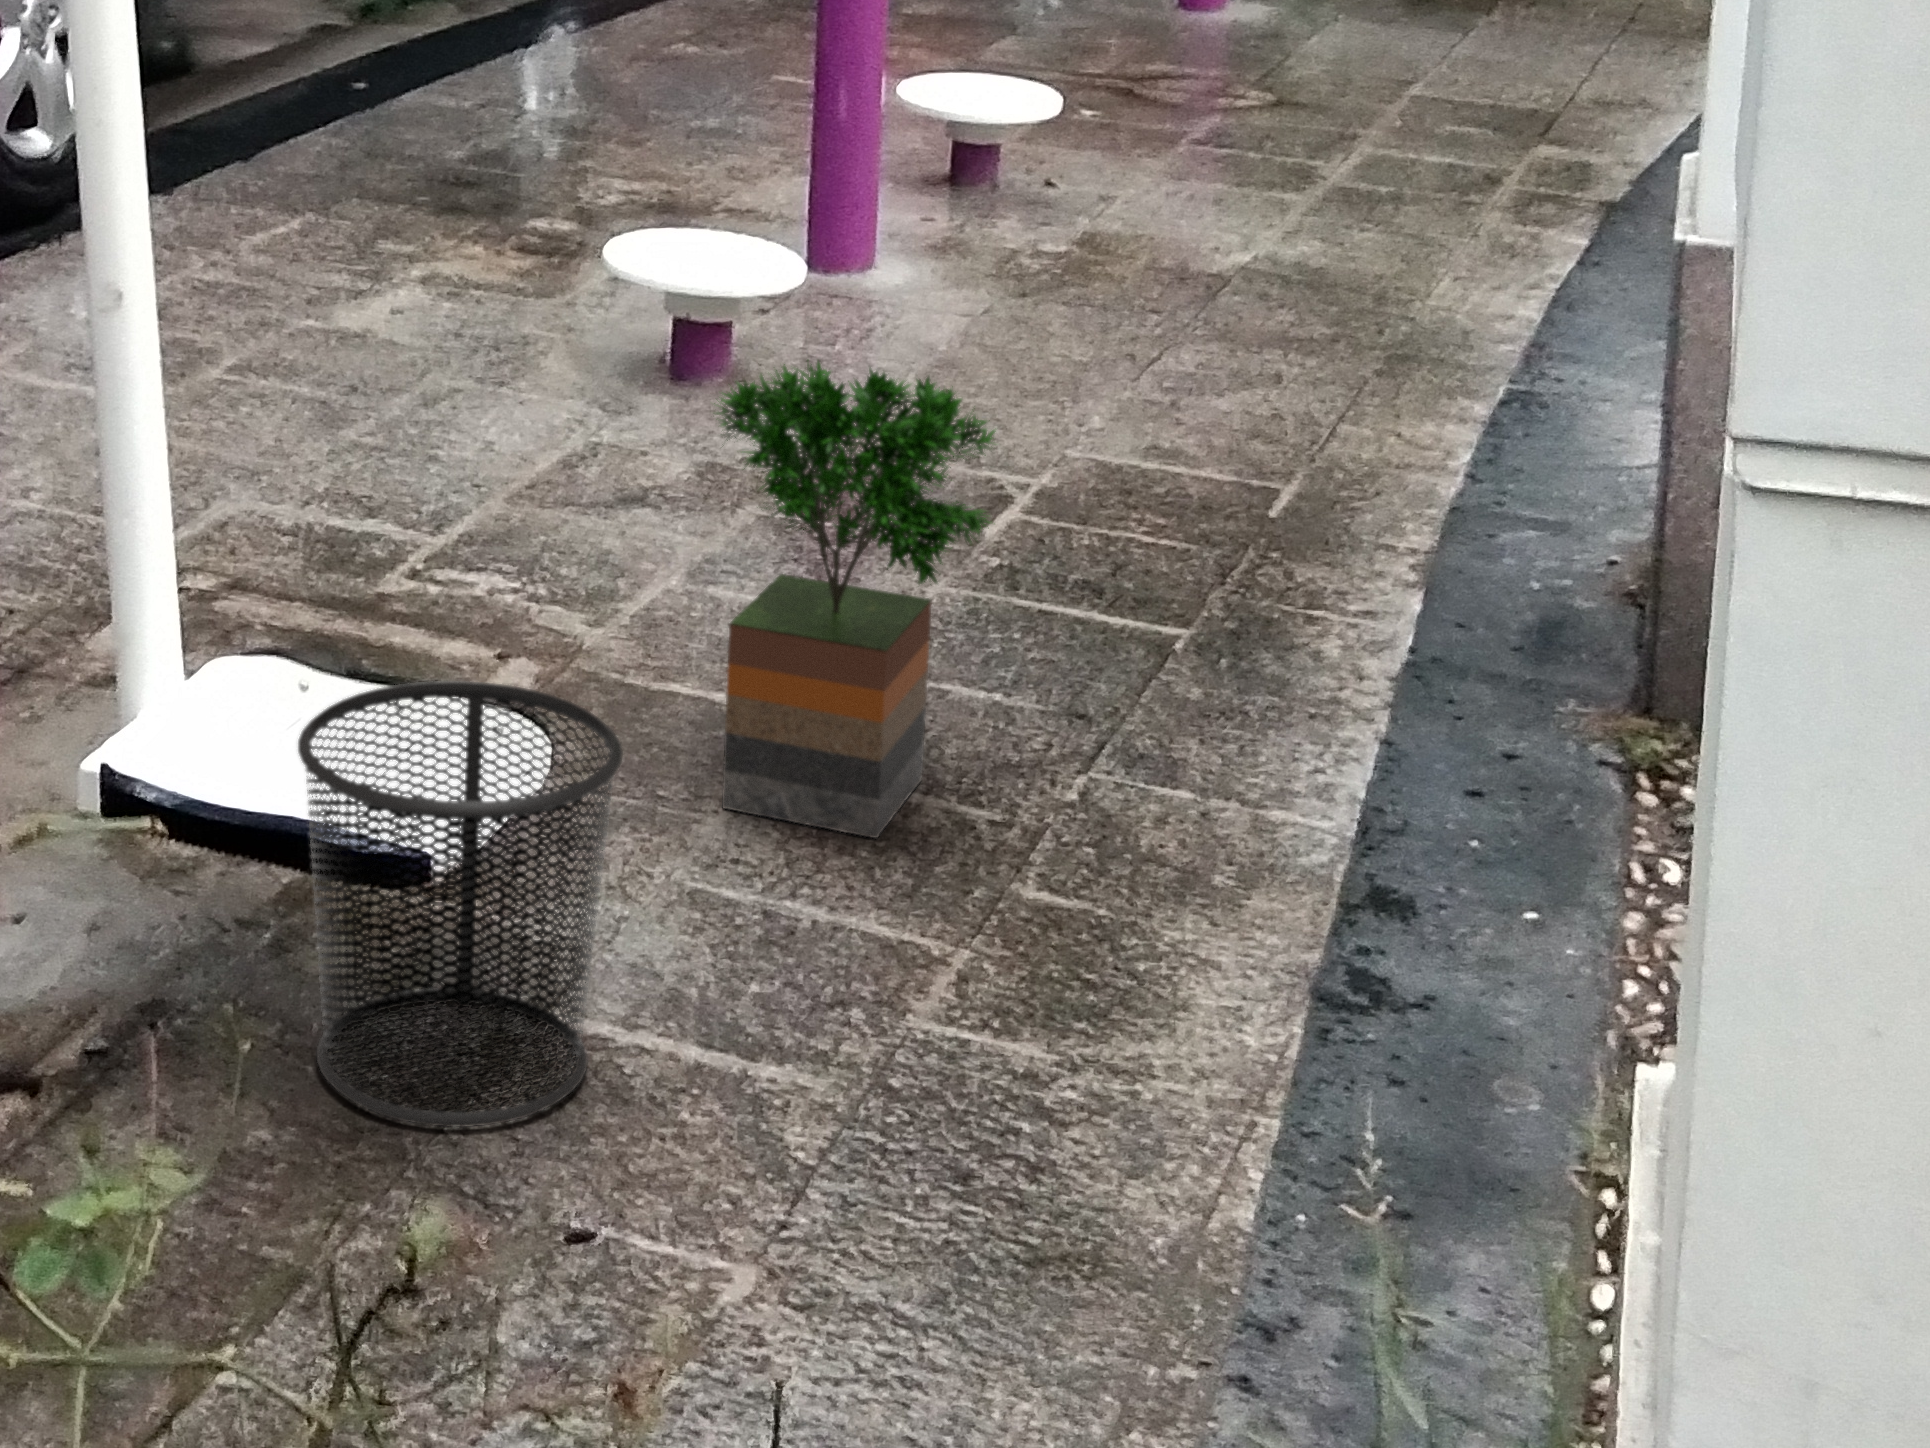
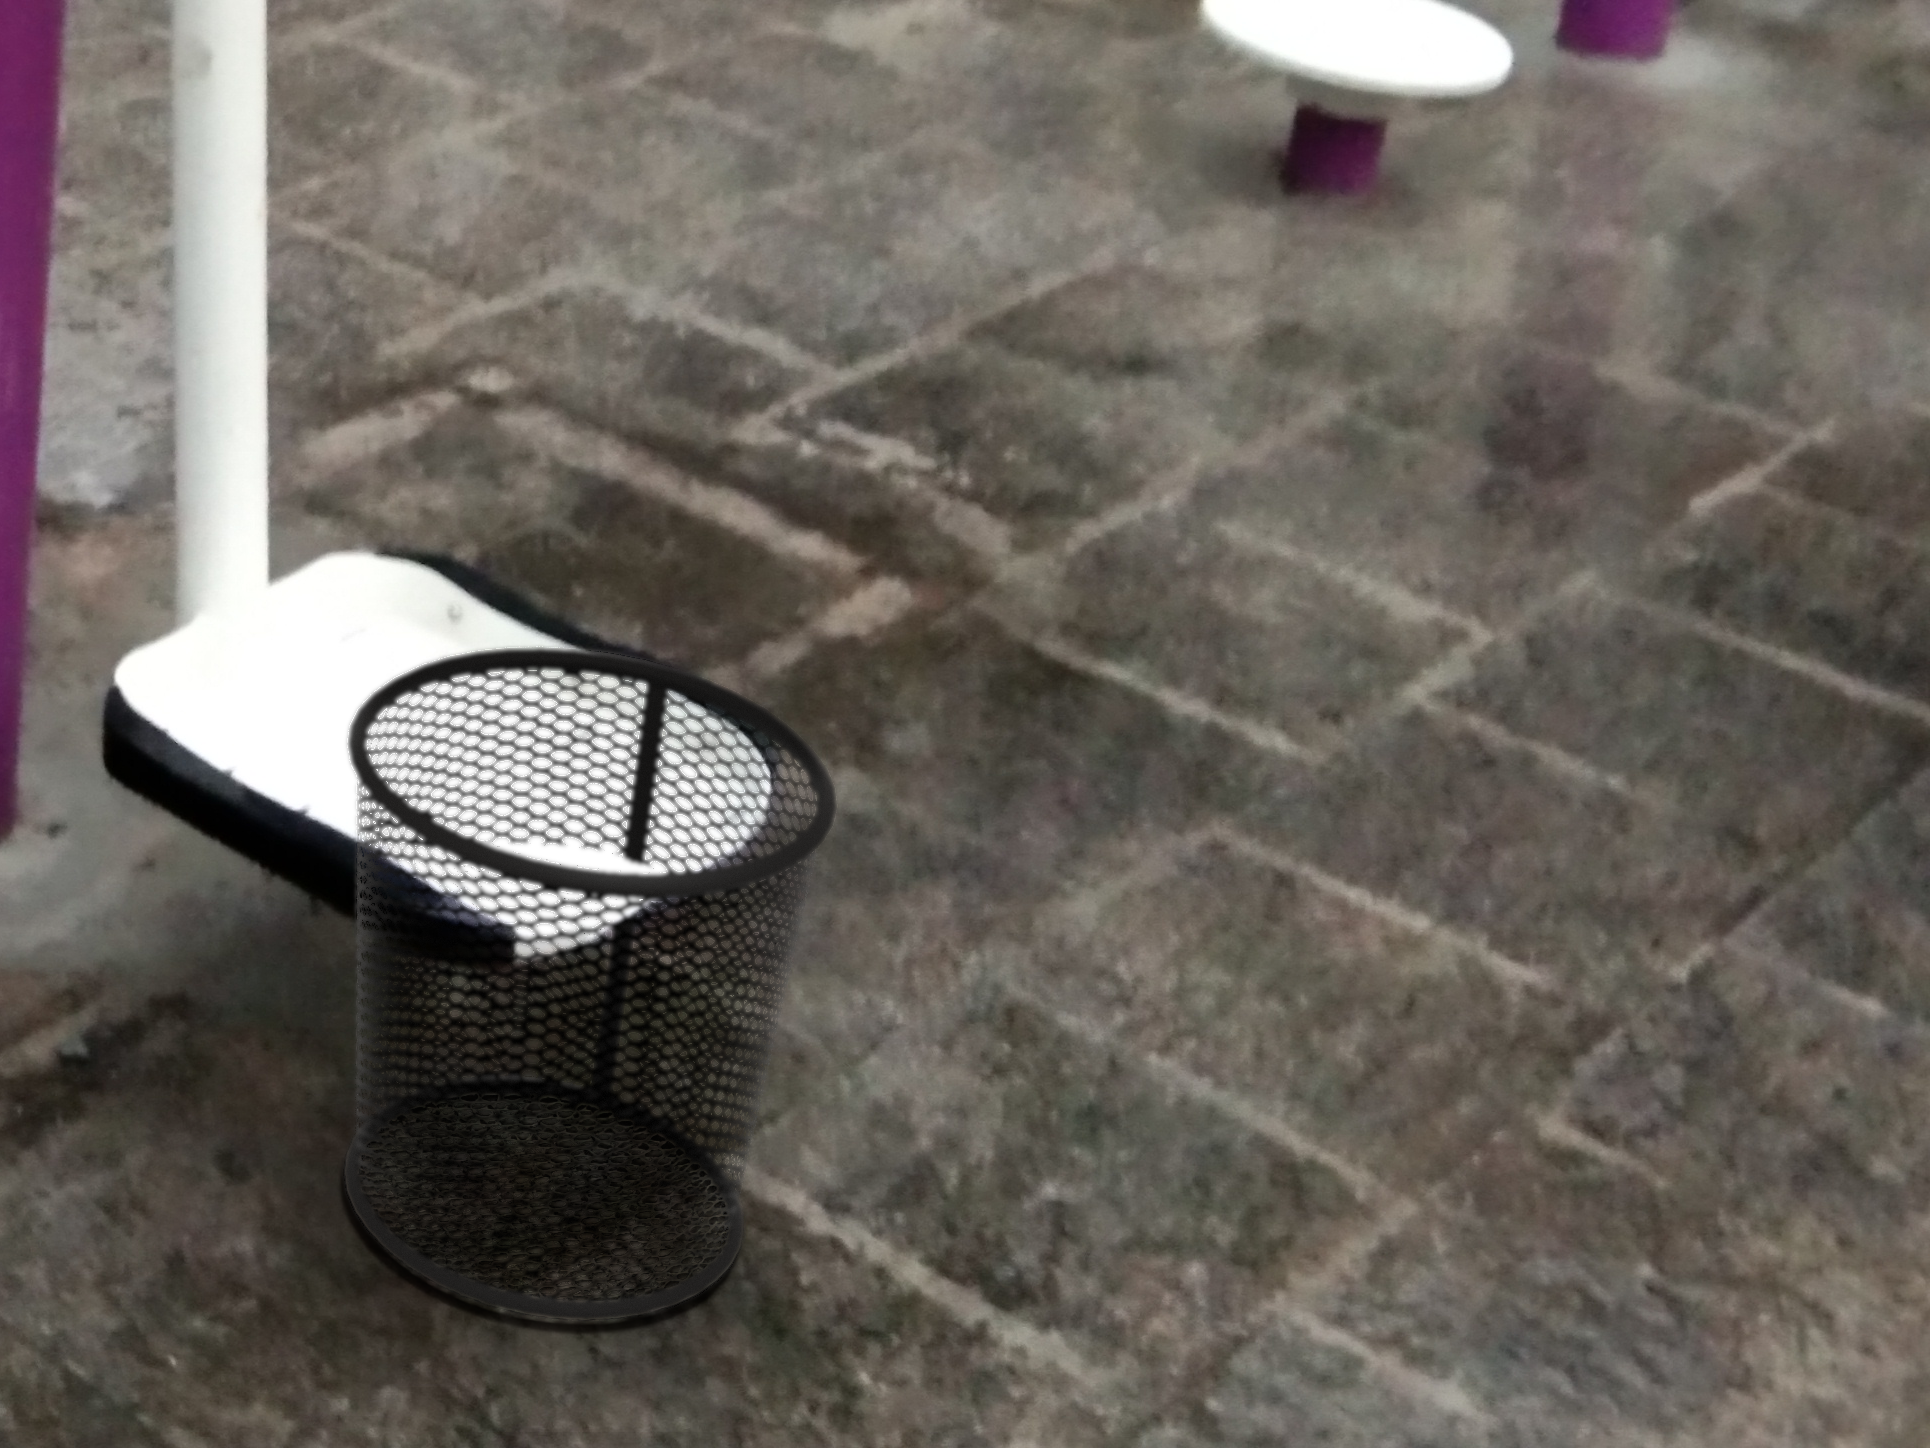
potted tree: present [714,362,996,838] -> none [1107,241,1630,978]

